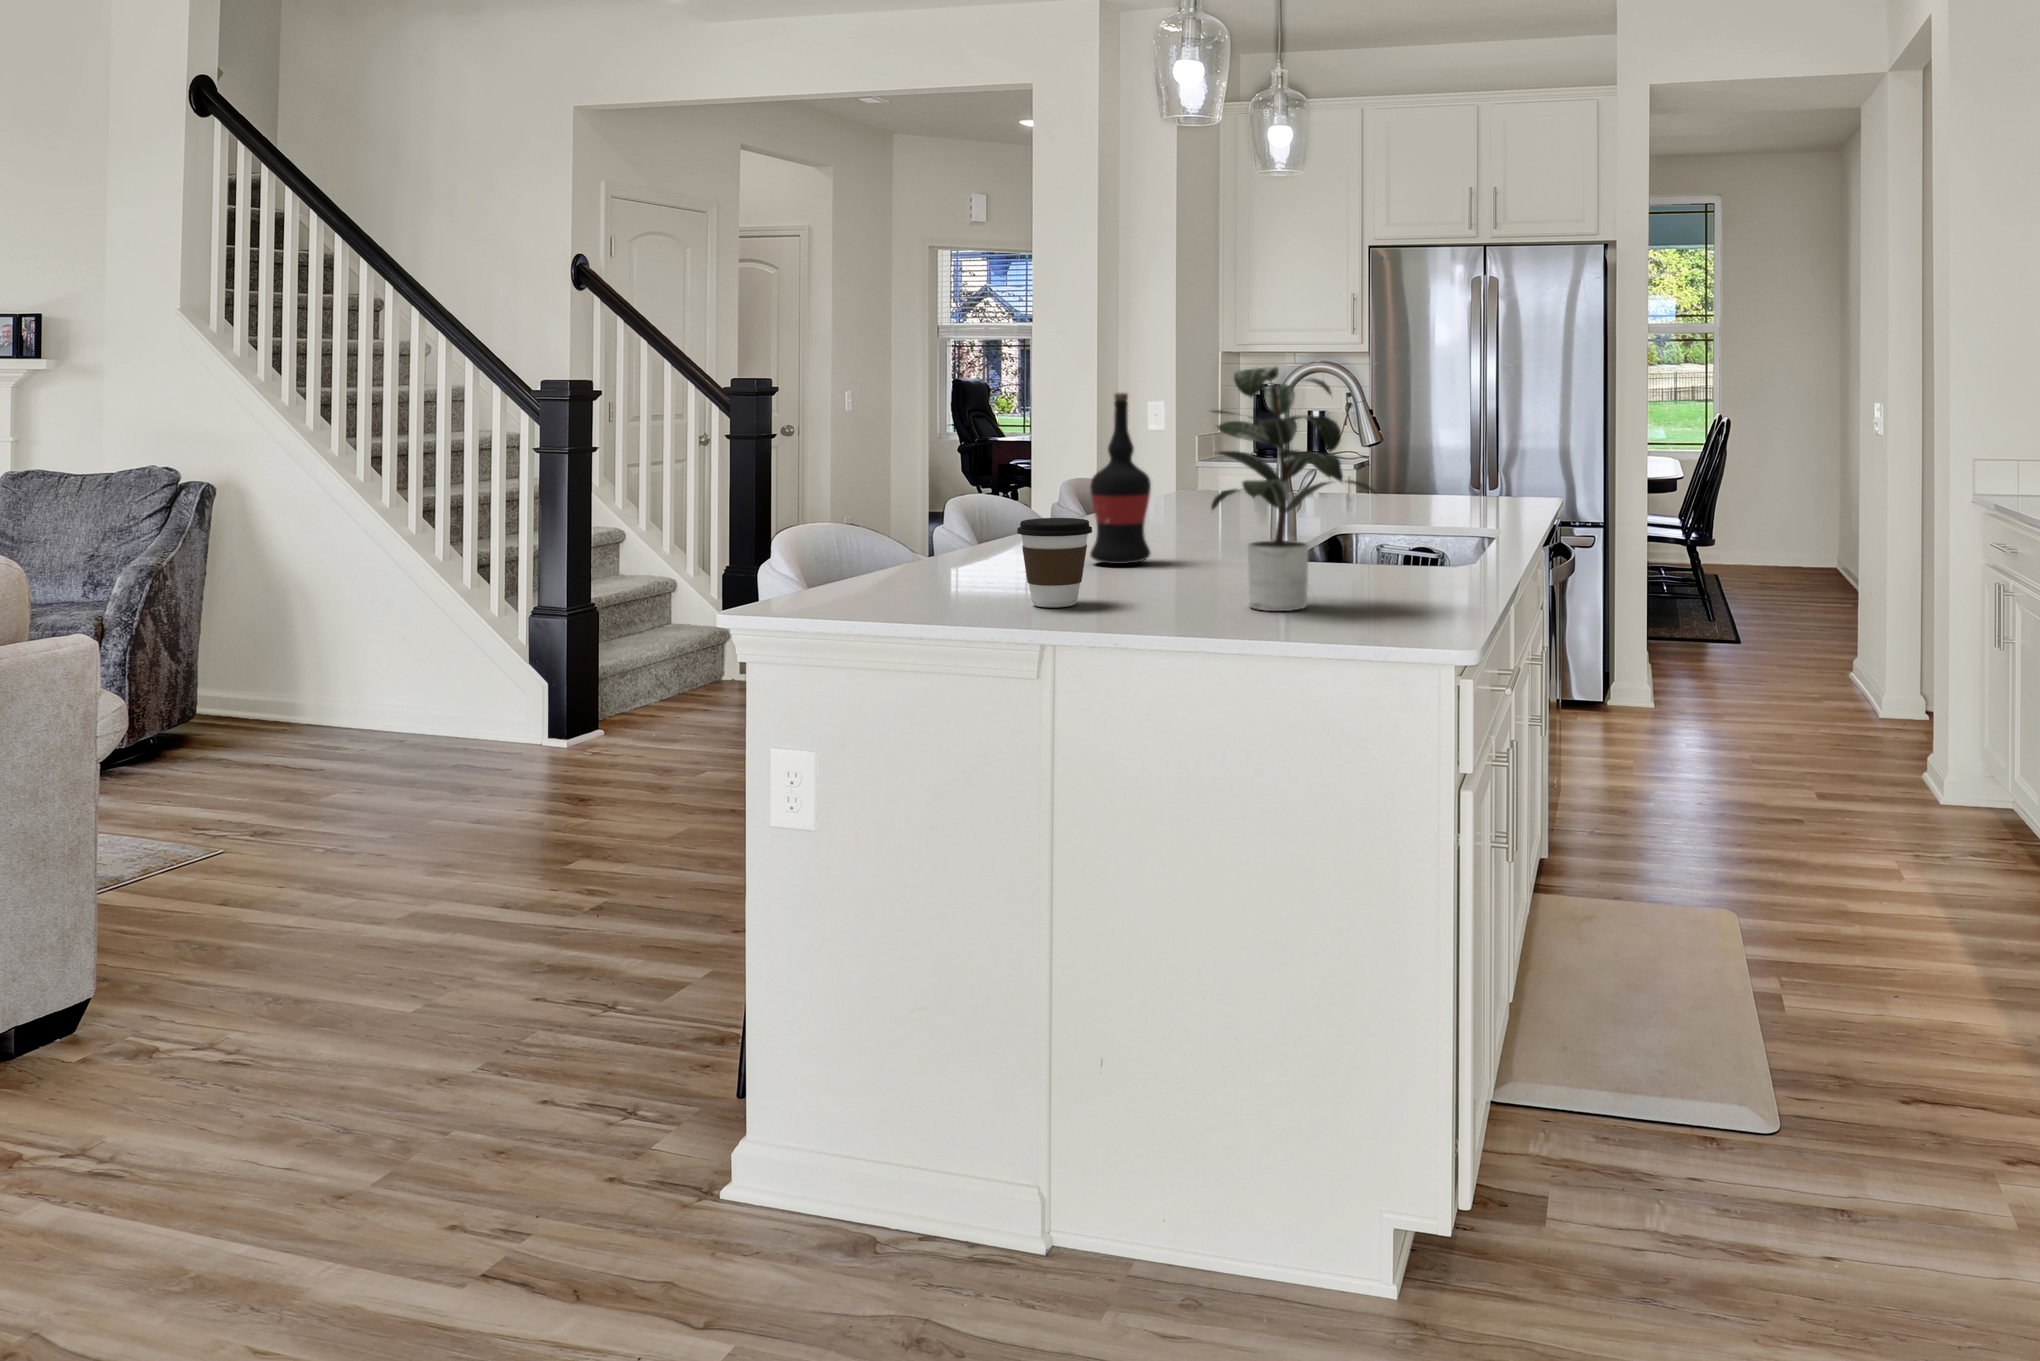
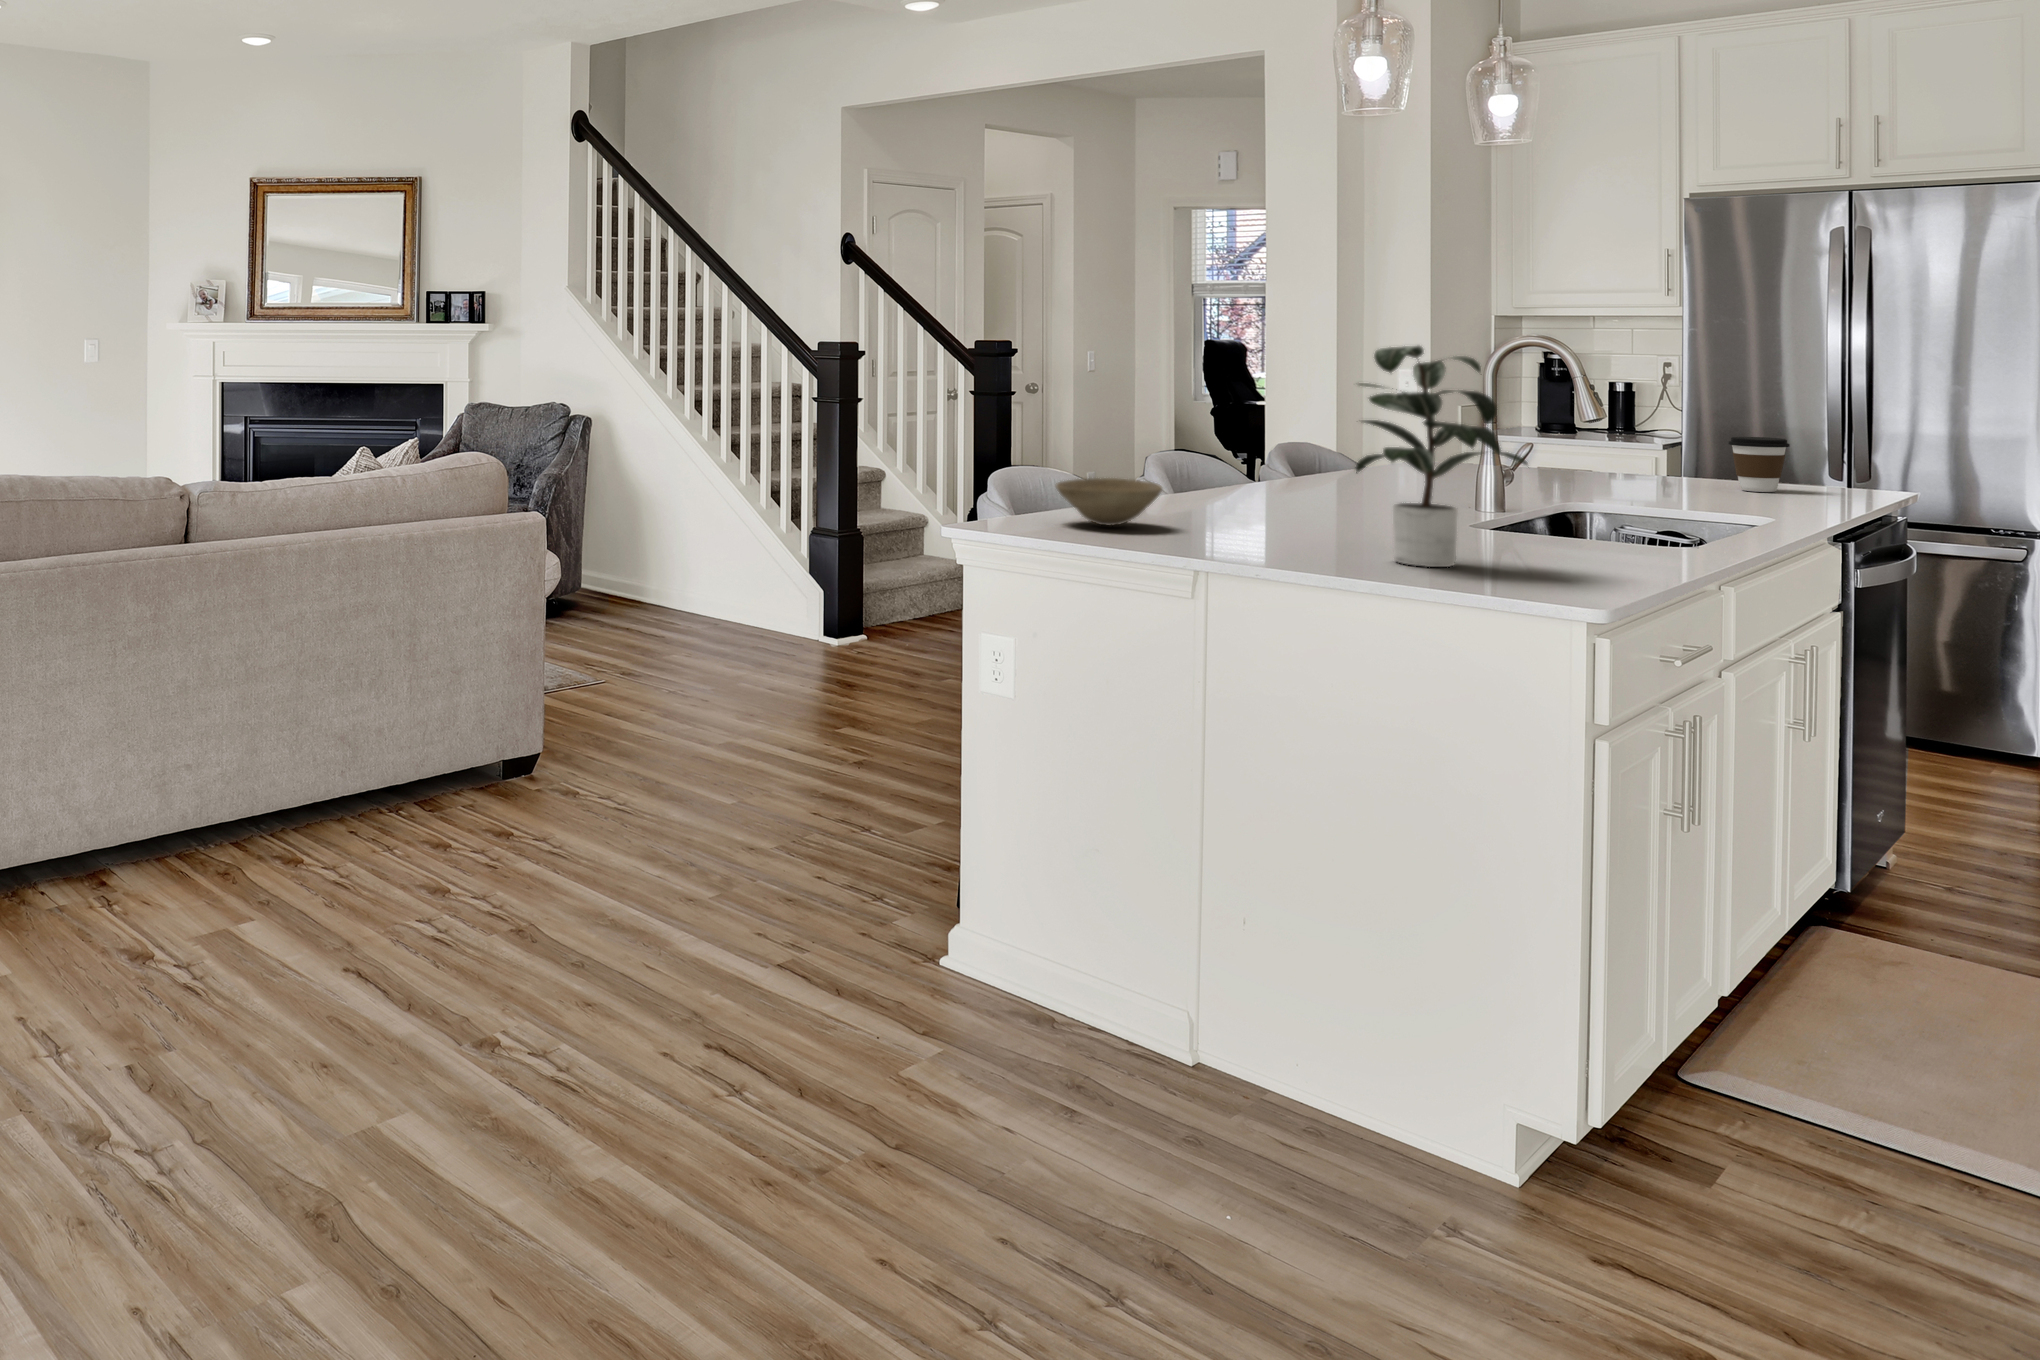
wine bottle: present [1090,393,1151,564] -> none [1262,364,1324,519]
coffee cup: present [1017,518,1092,607] -> present [1728,437,1790,492]
bowl: none [872,532,997,590] -> present [1056,478,1162,525]

